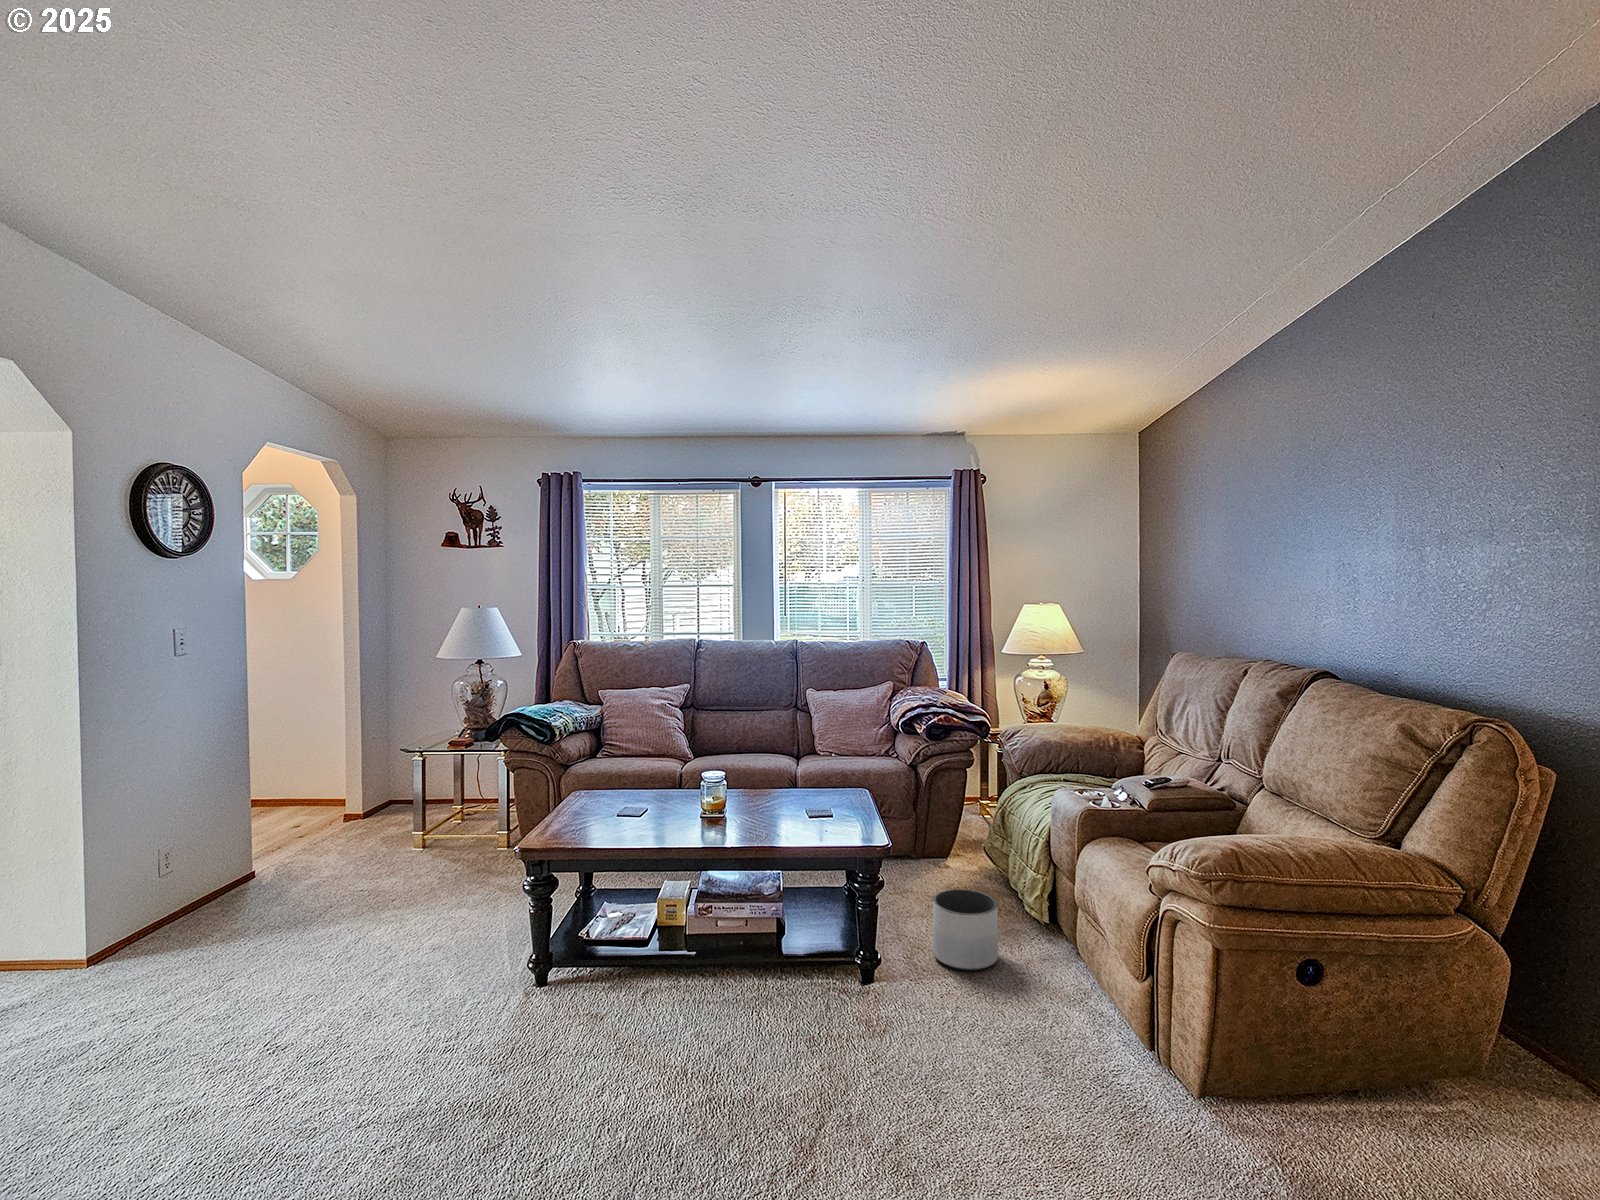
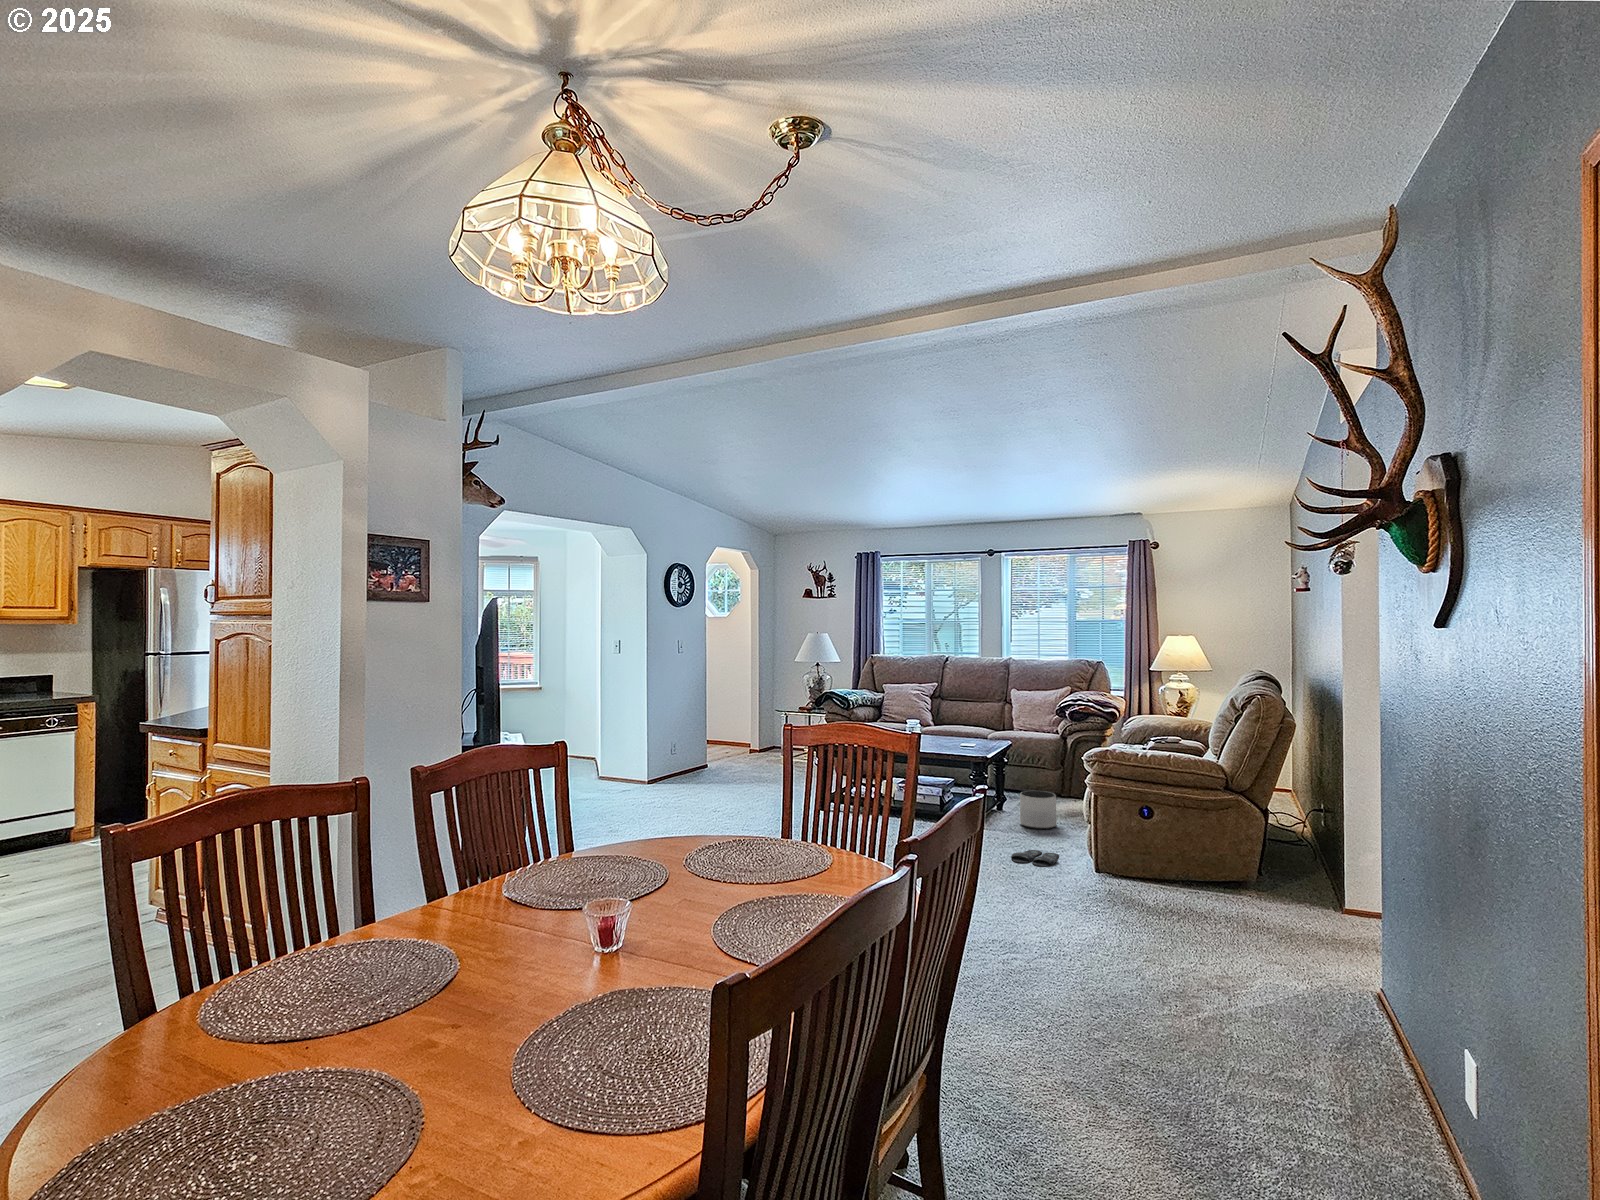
slippers: none [1033,1060,1136,1136] -> present [1011,850,1059,867]

